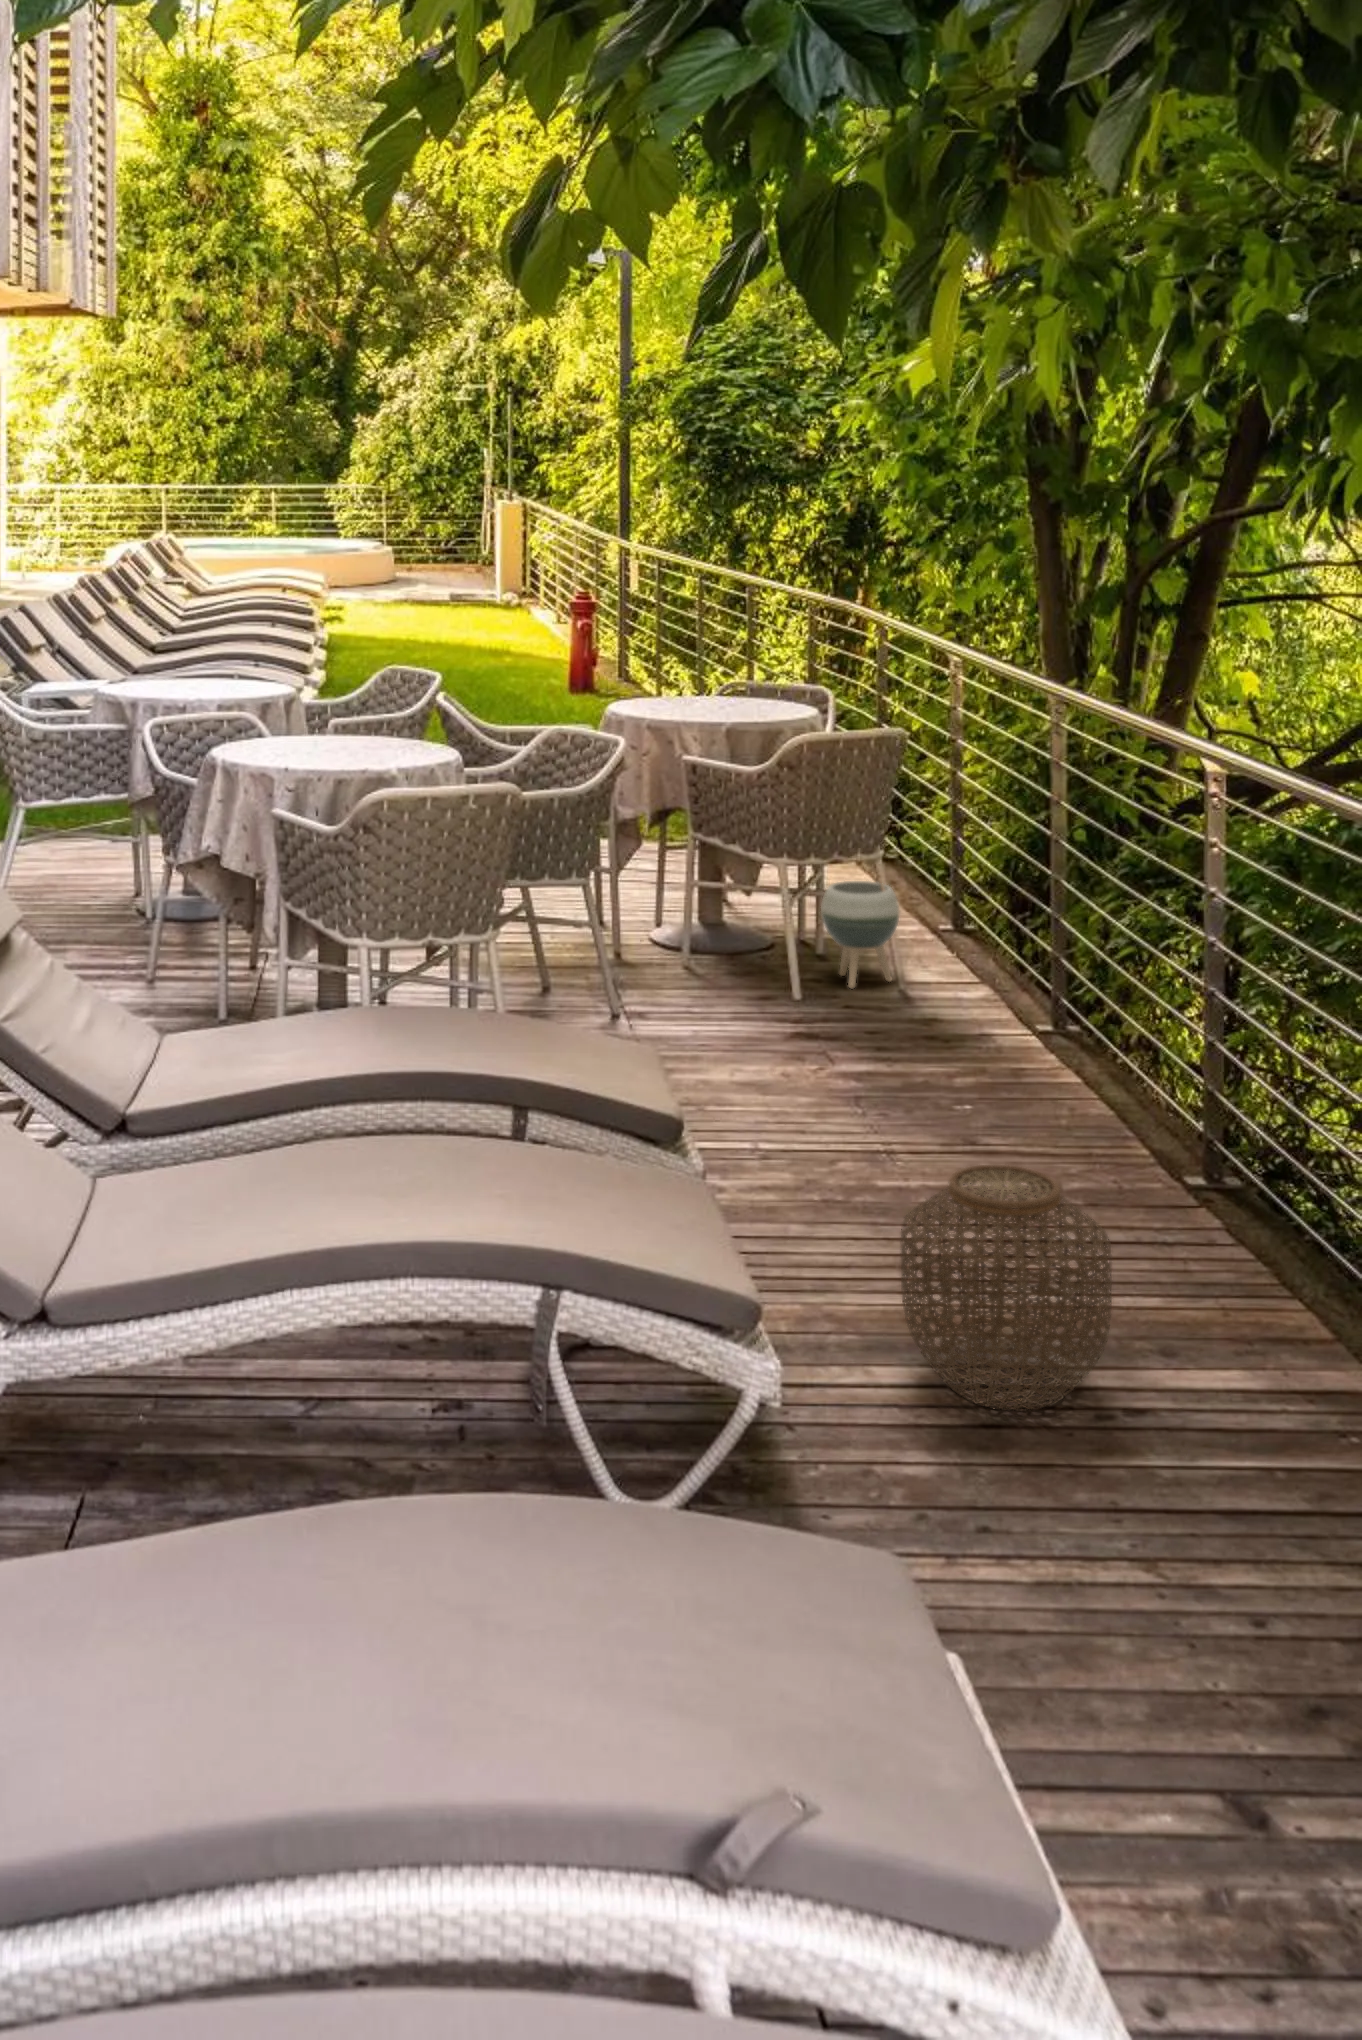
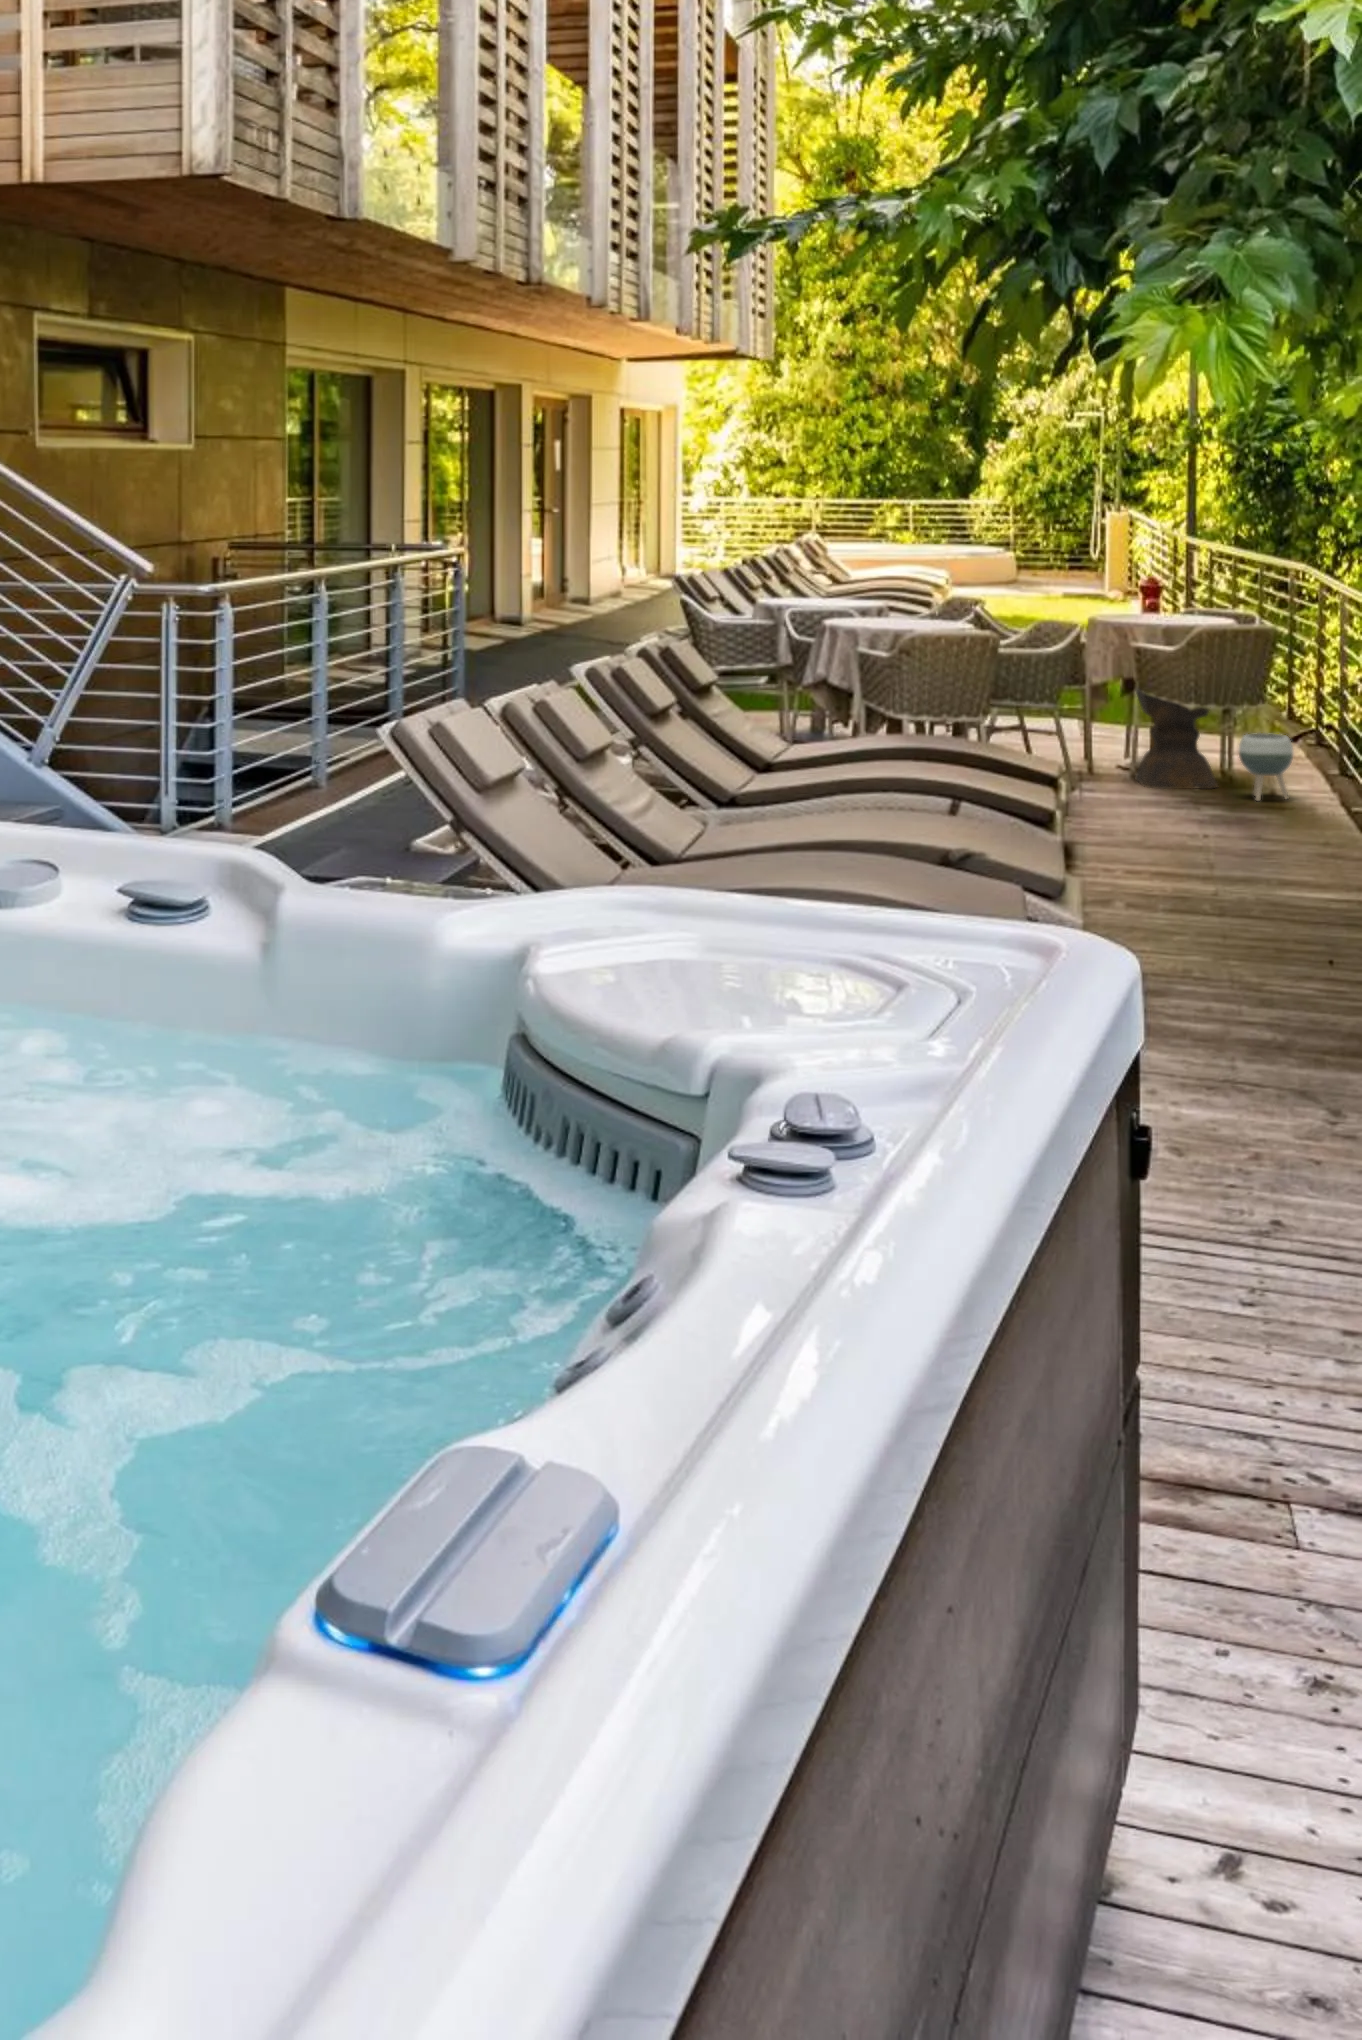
stool: none [658,798,783,966] -> present [1135,689,1217,789]
woven basket: present [901,1165,1112,1410] -> none [1177,811,1291,929]

